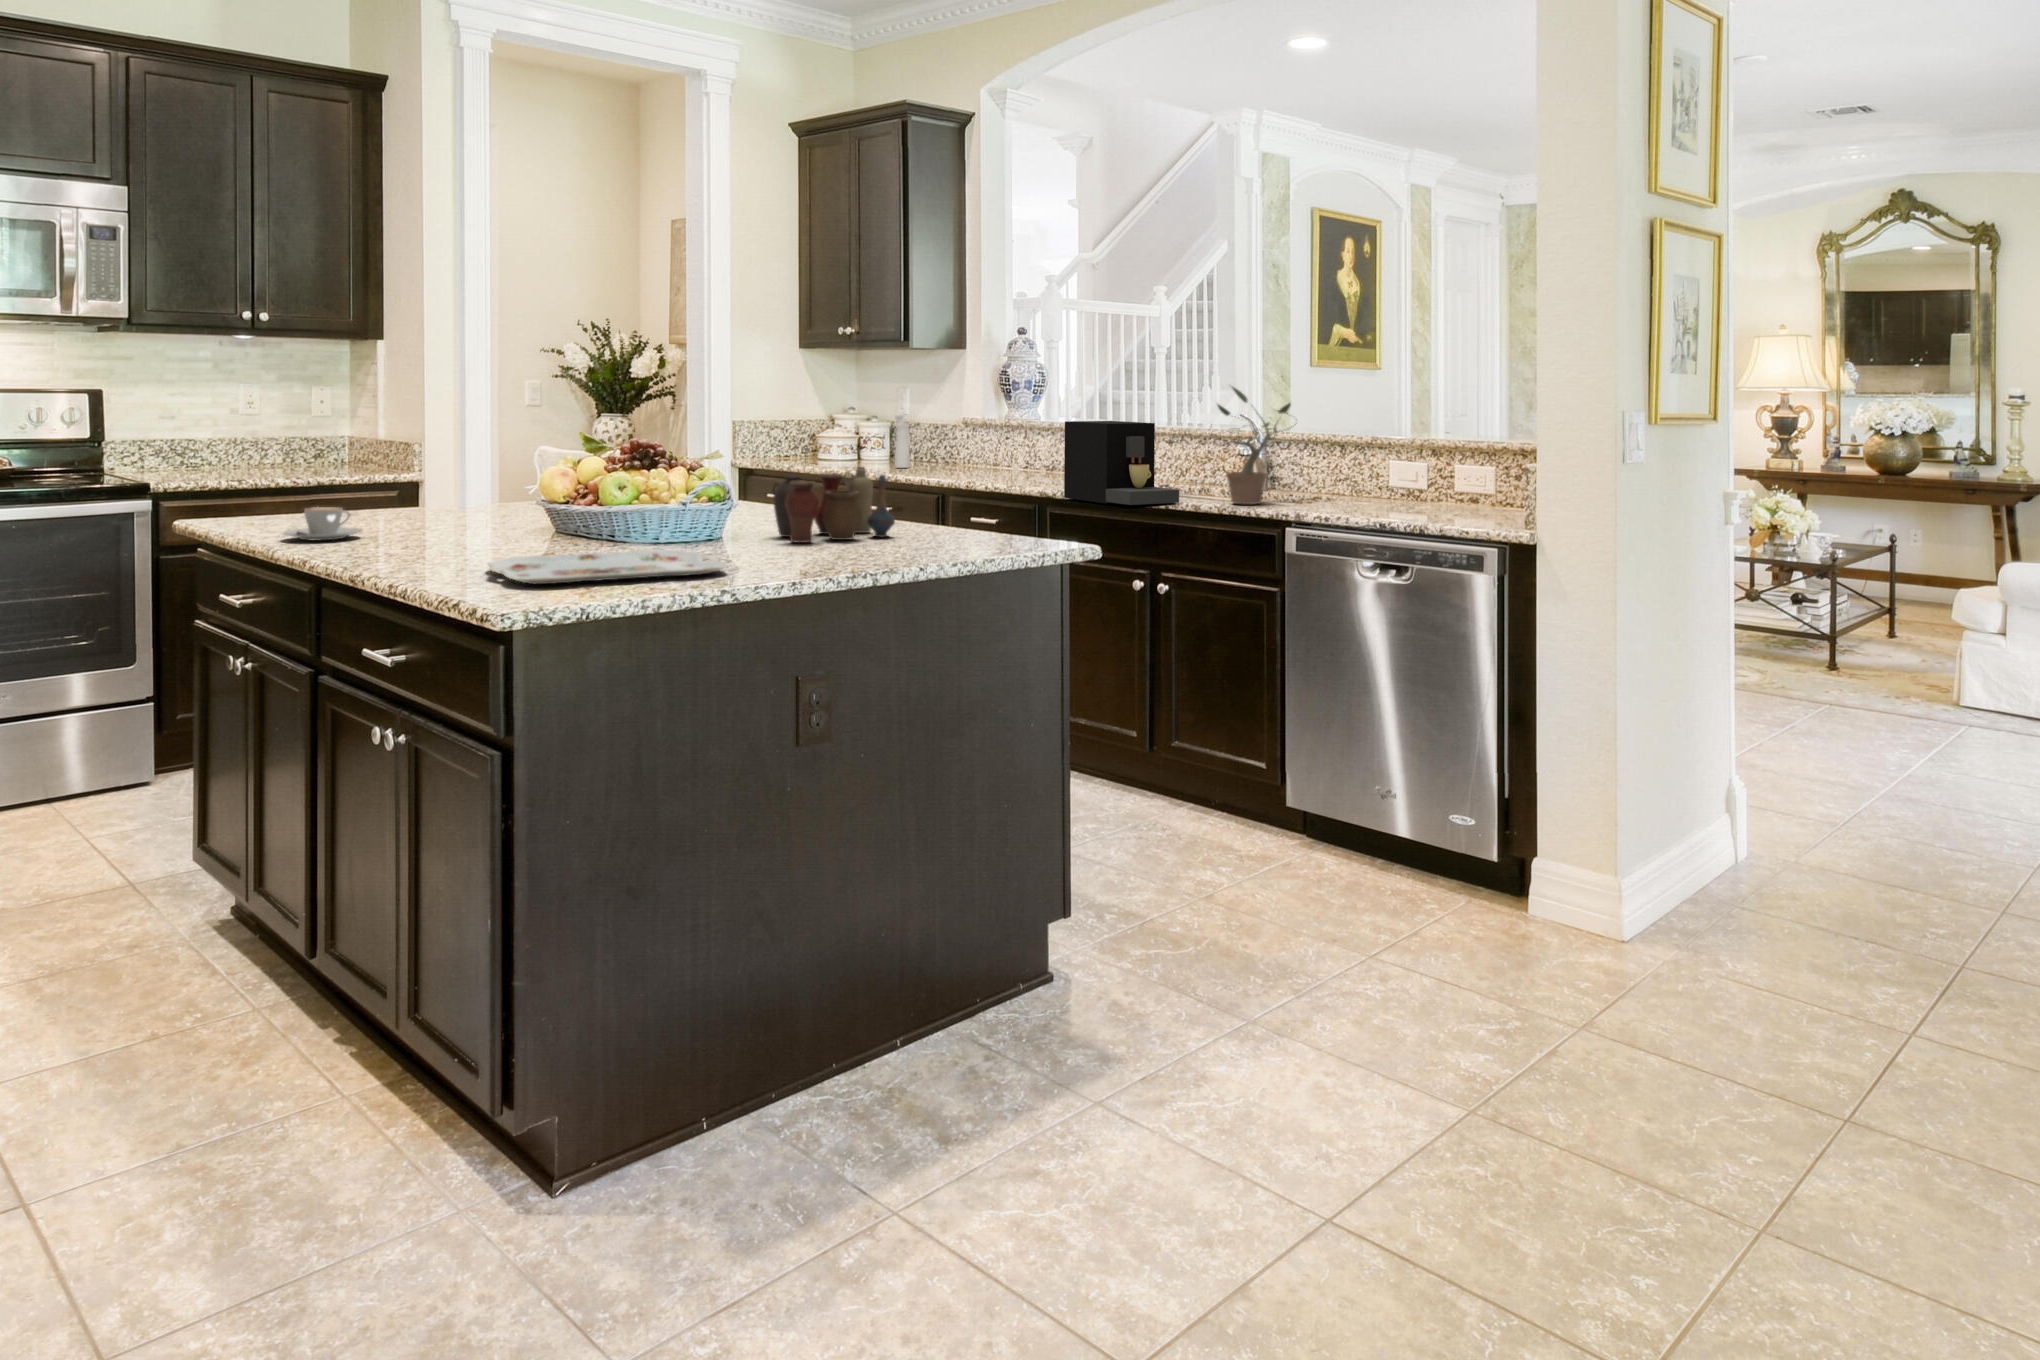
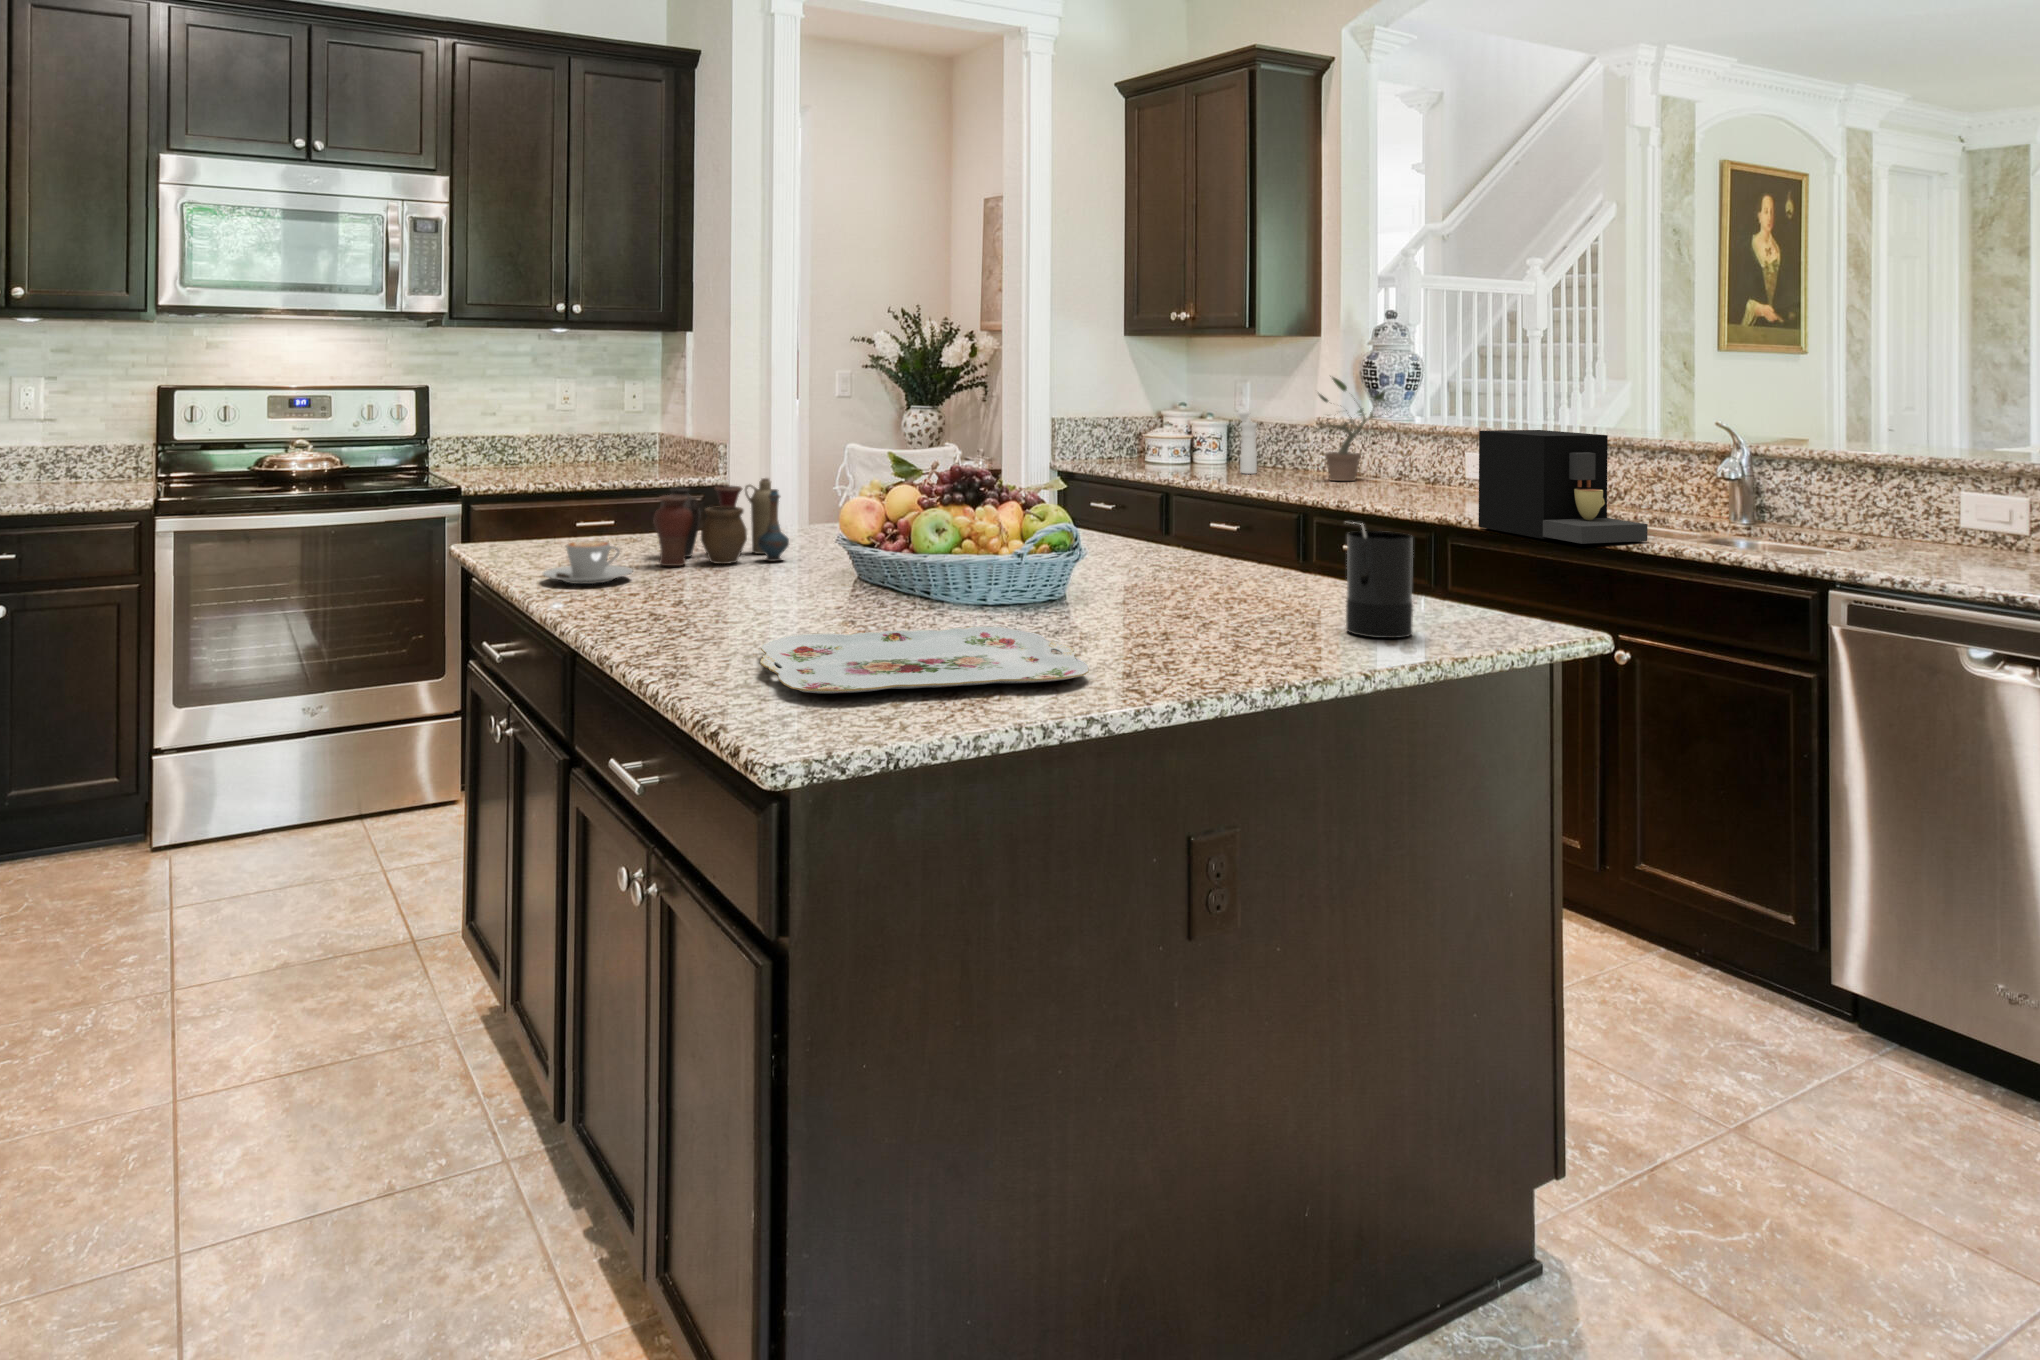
potted plant: present [1218,387,1296,504] -> present [1316,377,1385,481]
vase: present [772,467,895,543] -> present [653,478,789,566]
candle: none [917,472,961,550] -> present [1346,524,1413,638]

